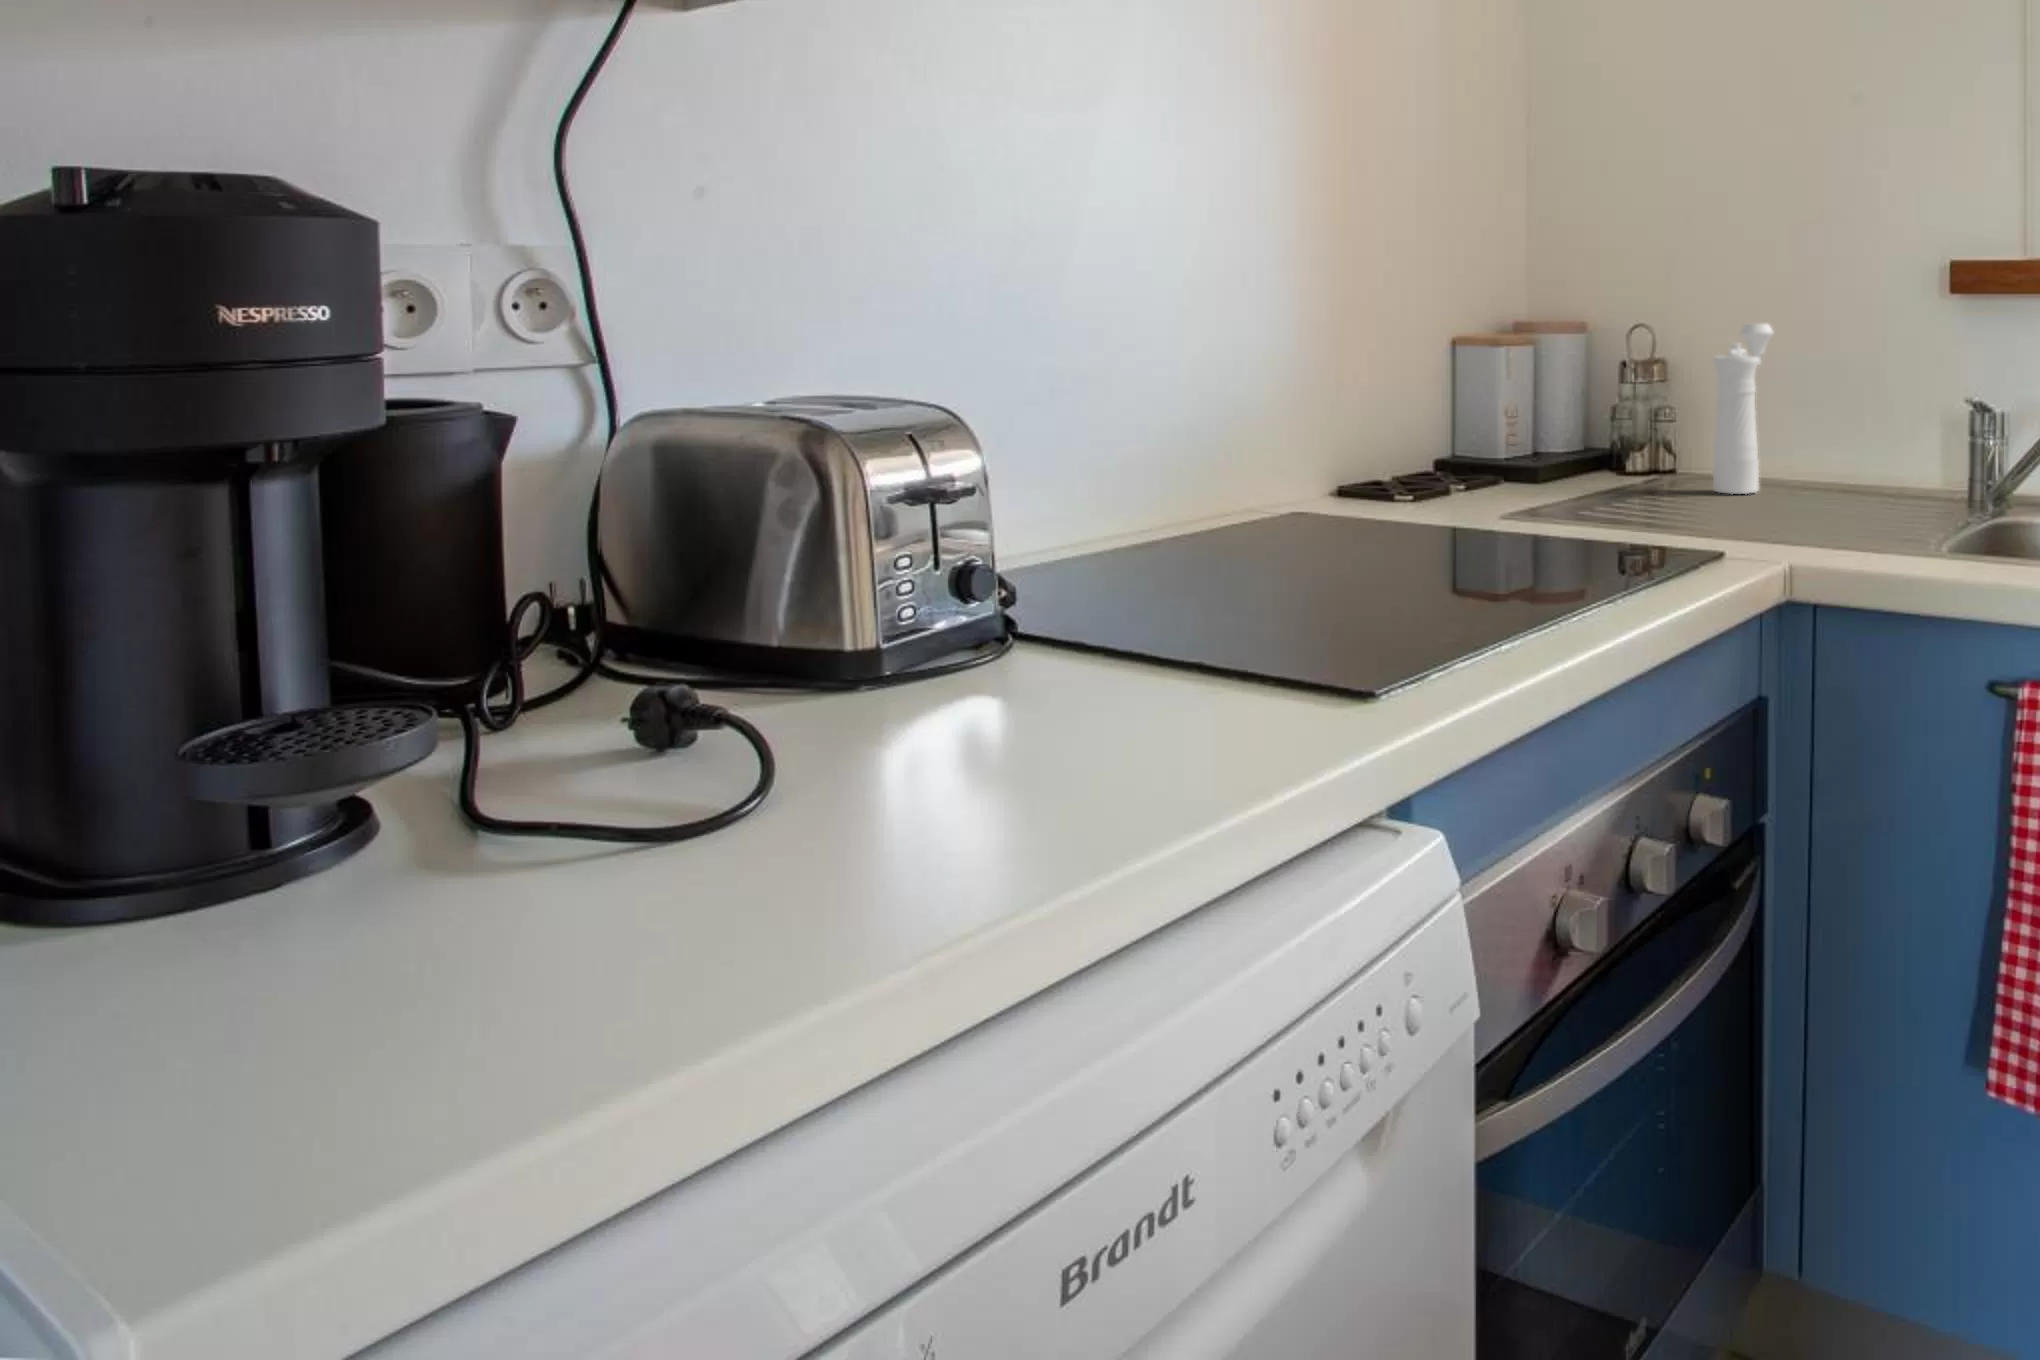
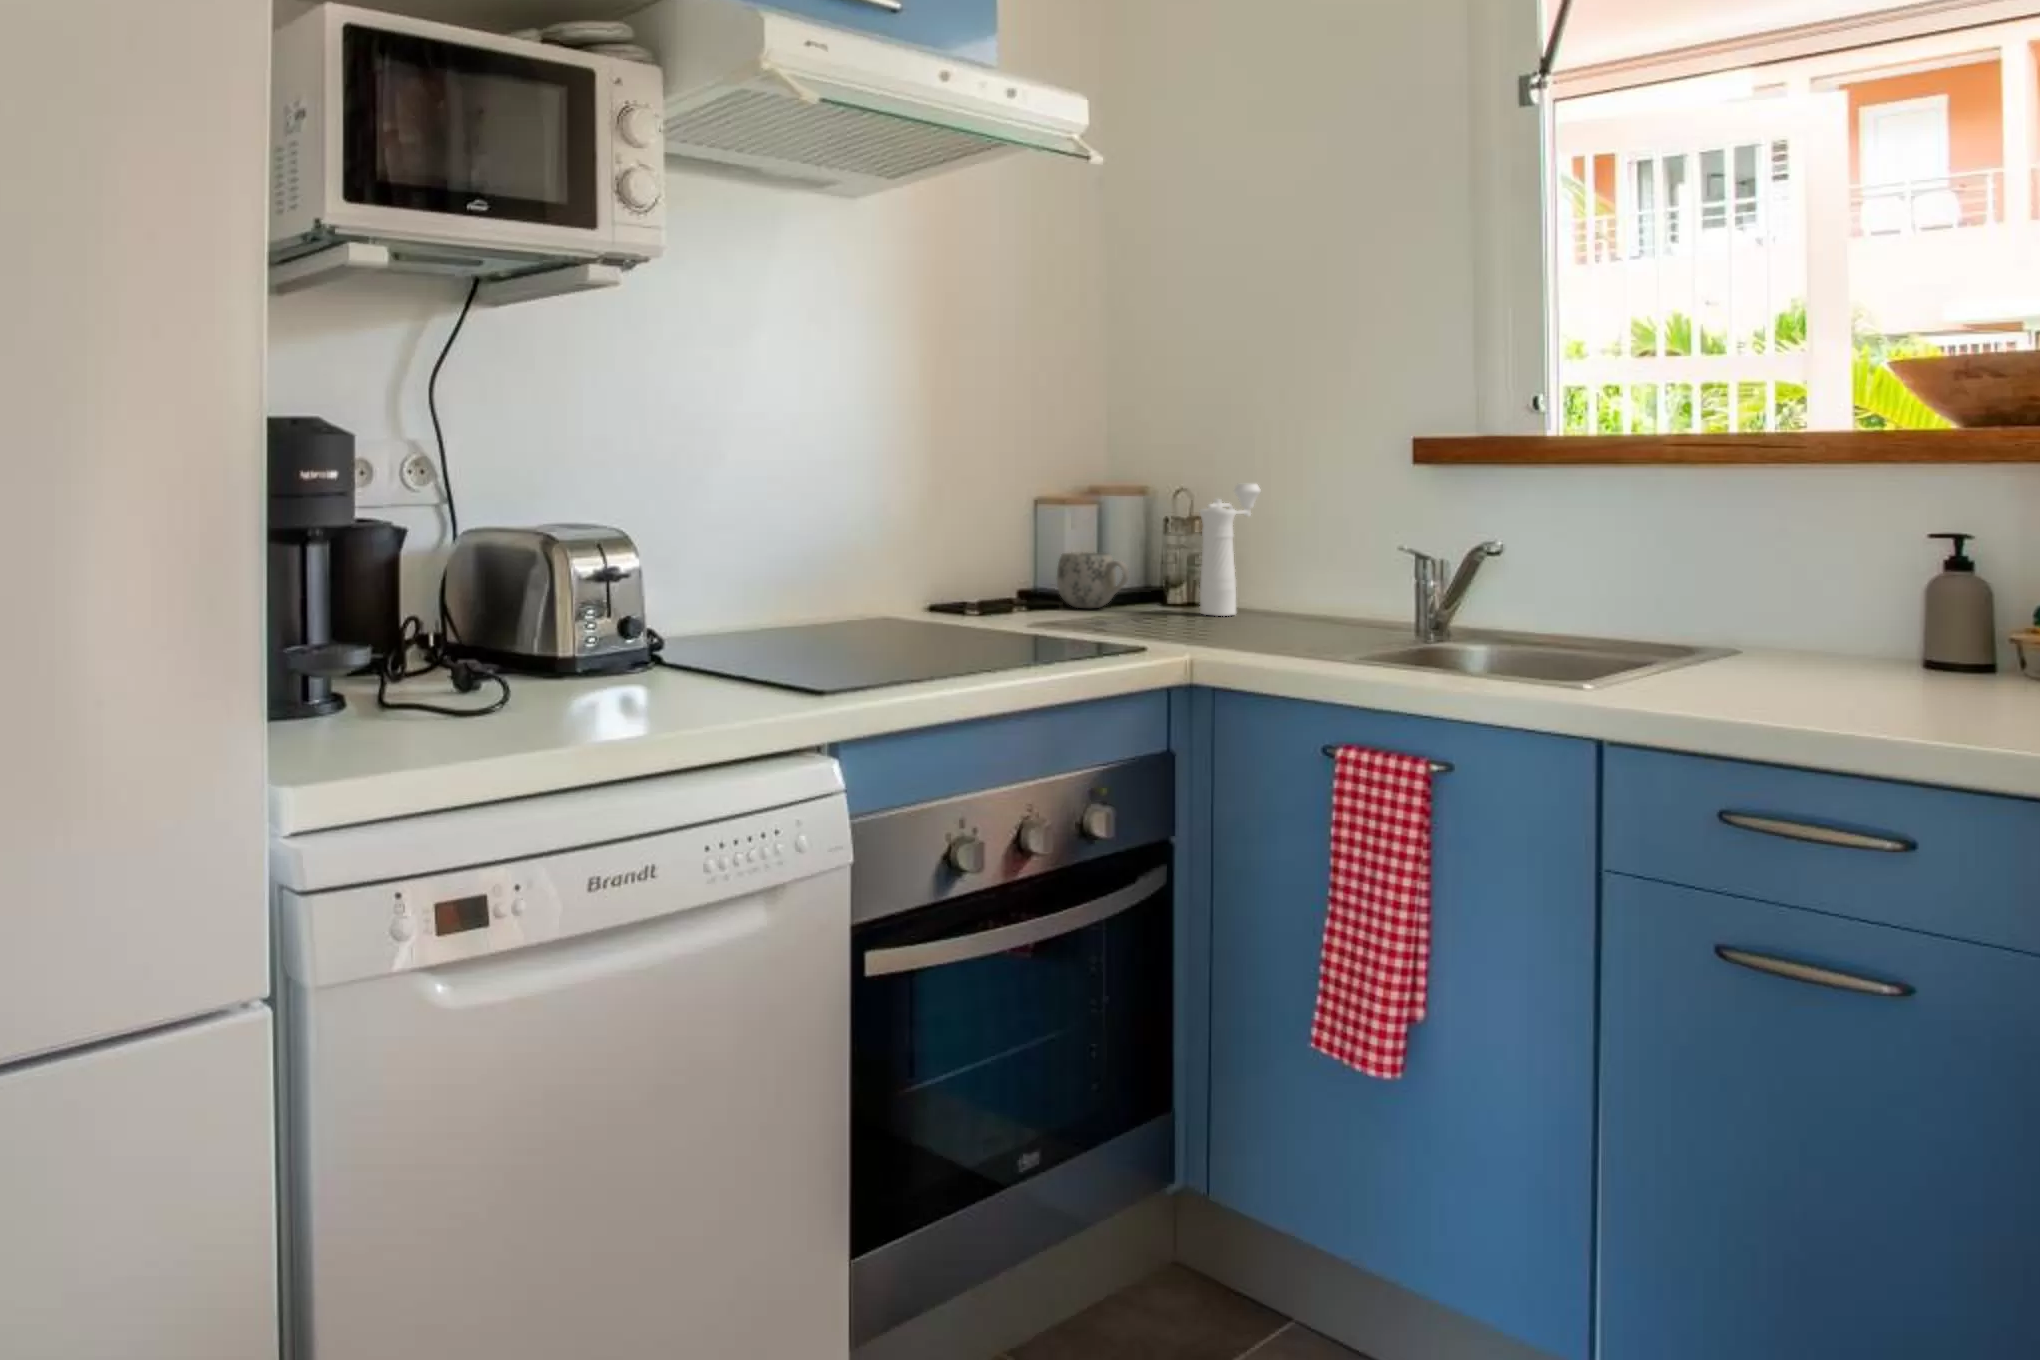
mug: none [1527,415,1625,490] -> present [1057,552,1129,608]

